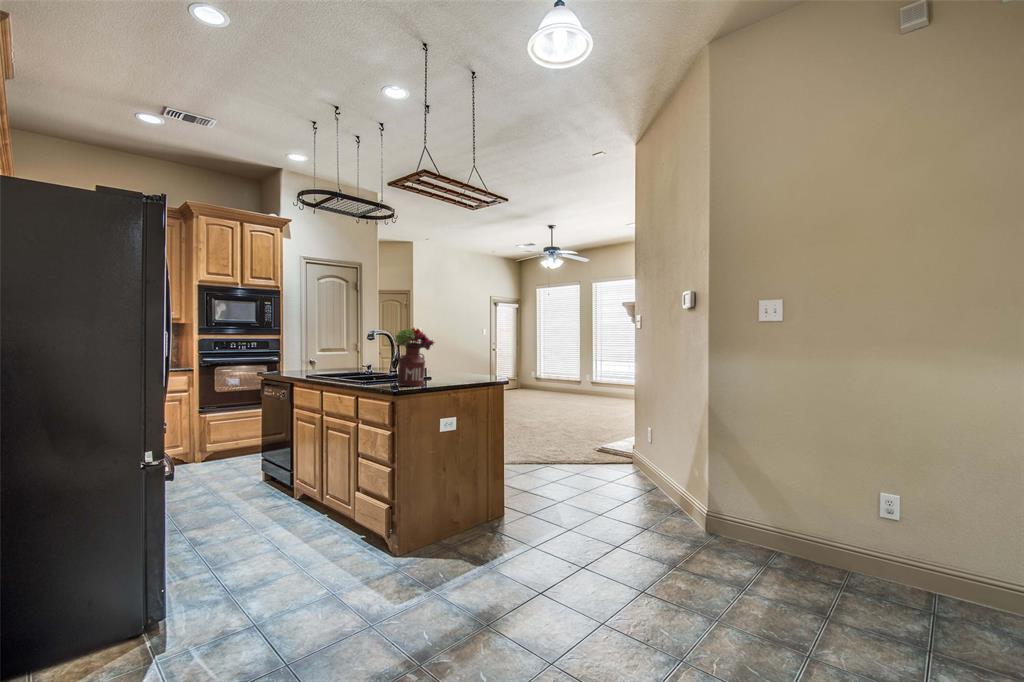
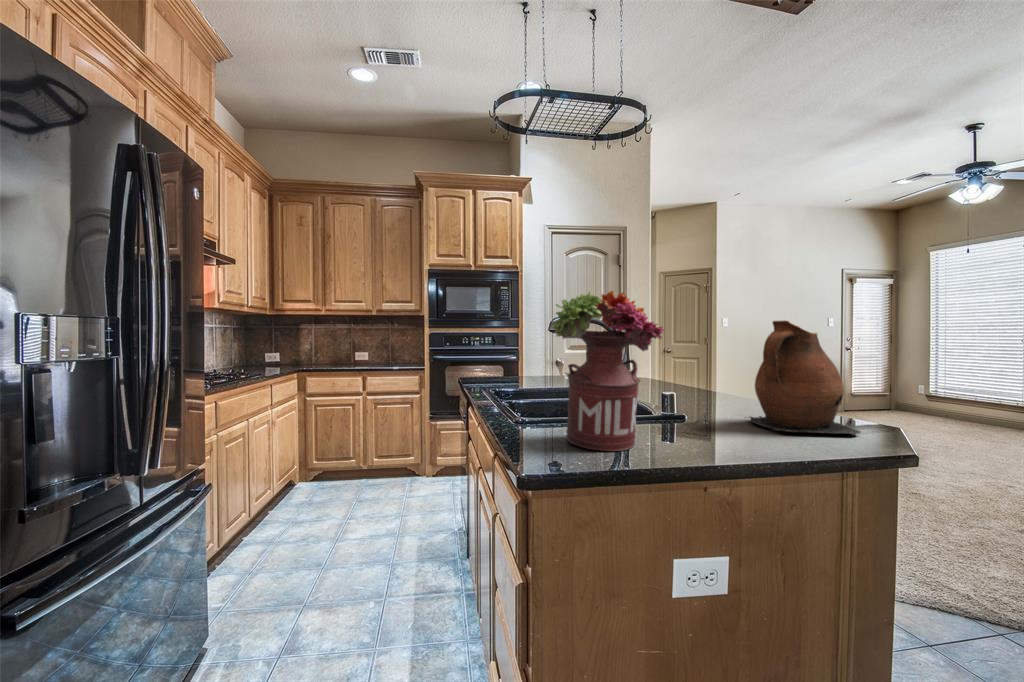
ceramic pitcher: none [454,338,492,379] -> present [750,320,861,435]

